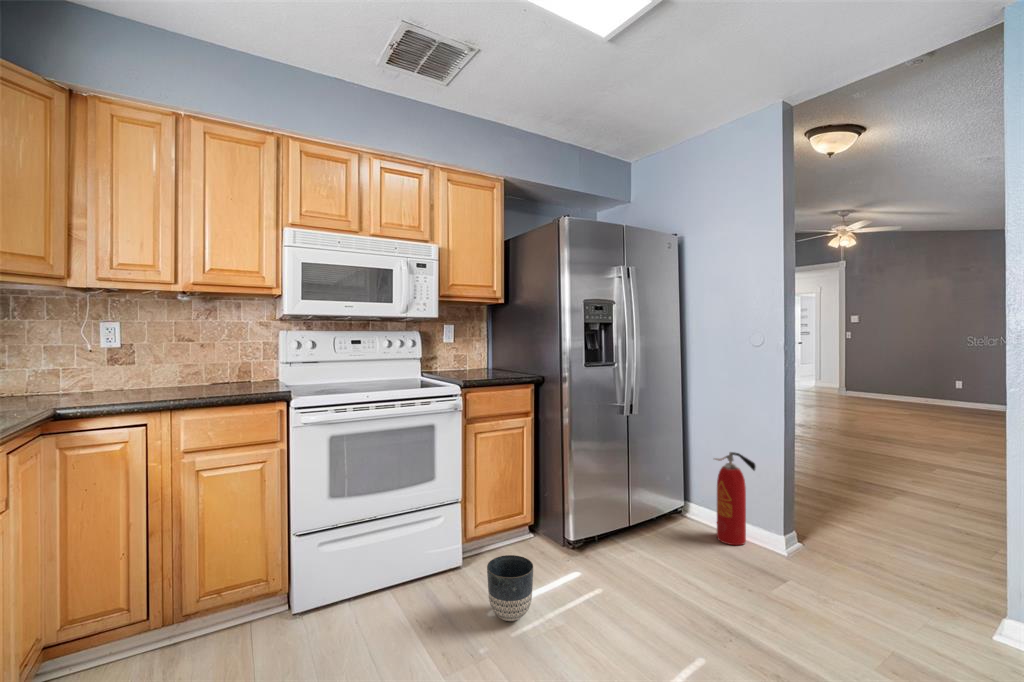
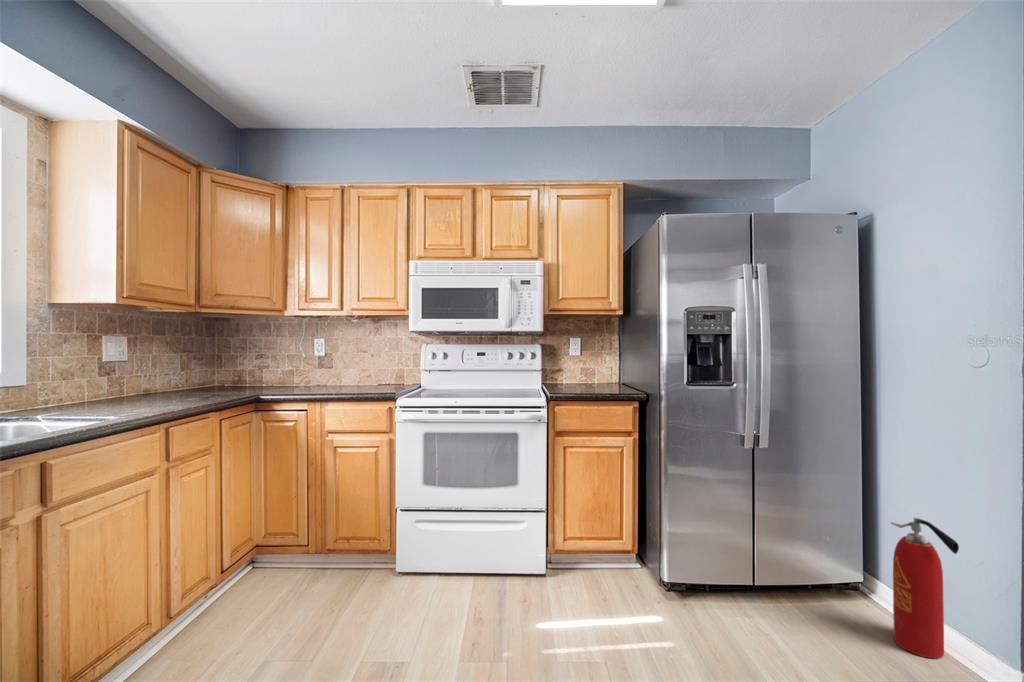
planter: present [487,555,533,621] -> none [529,572,576,641]

